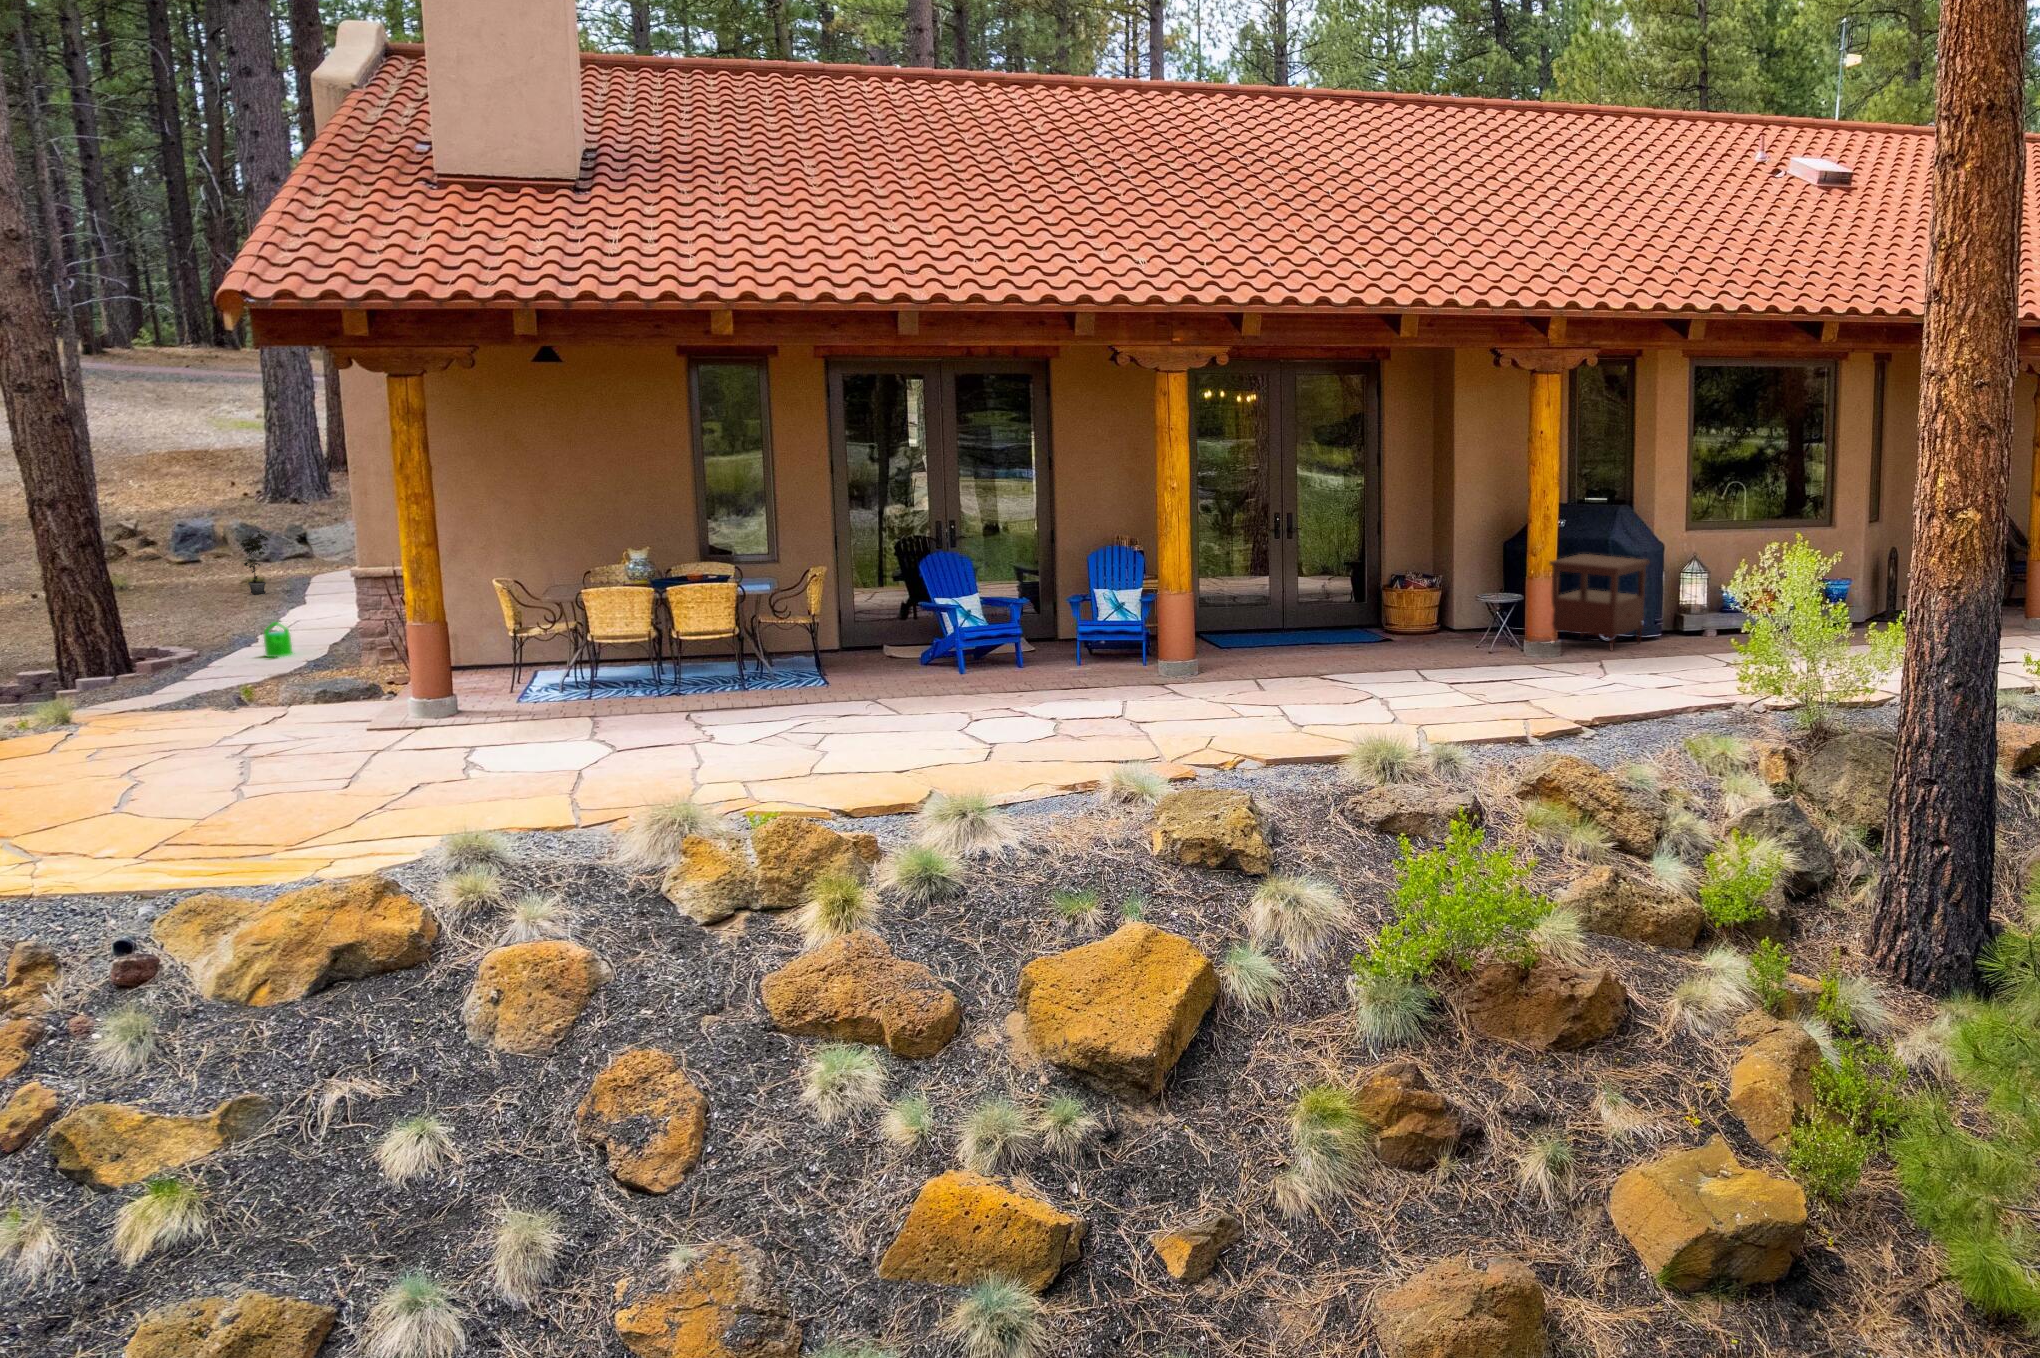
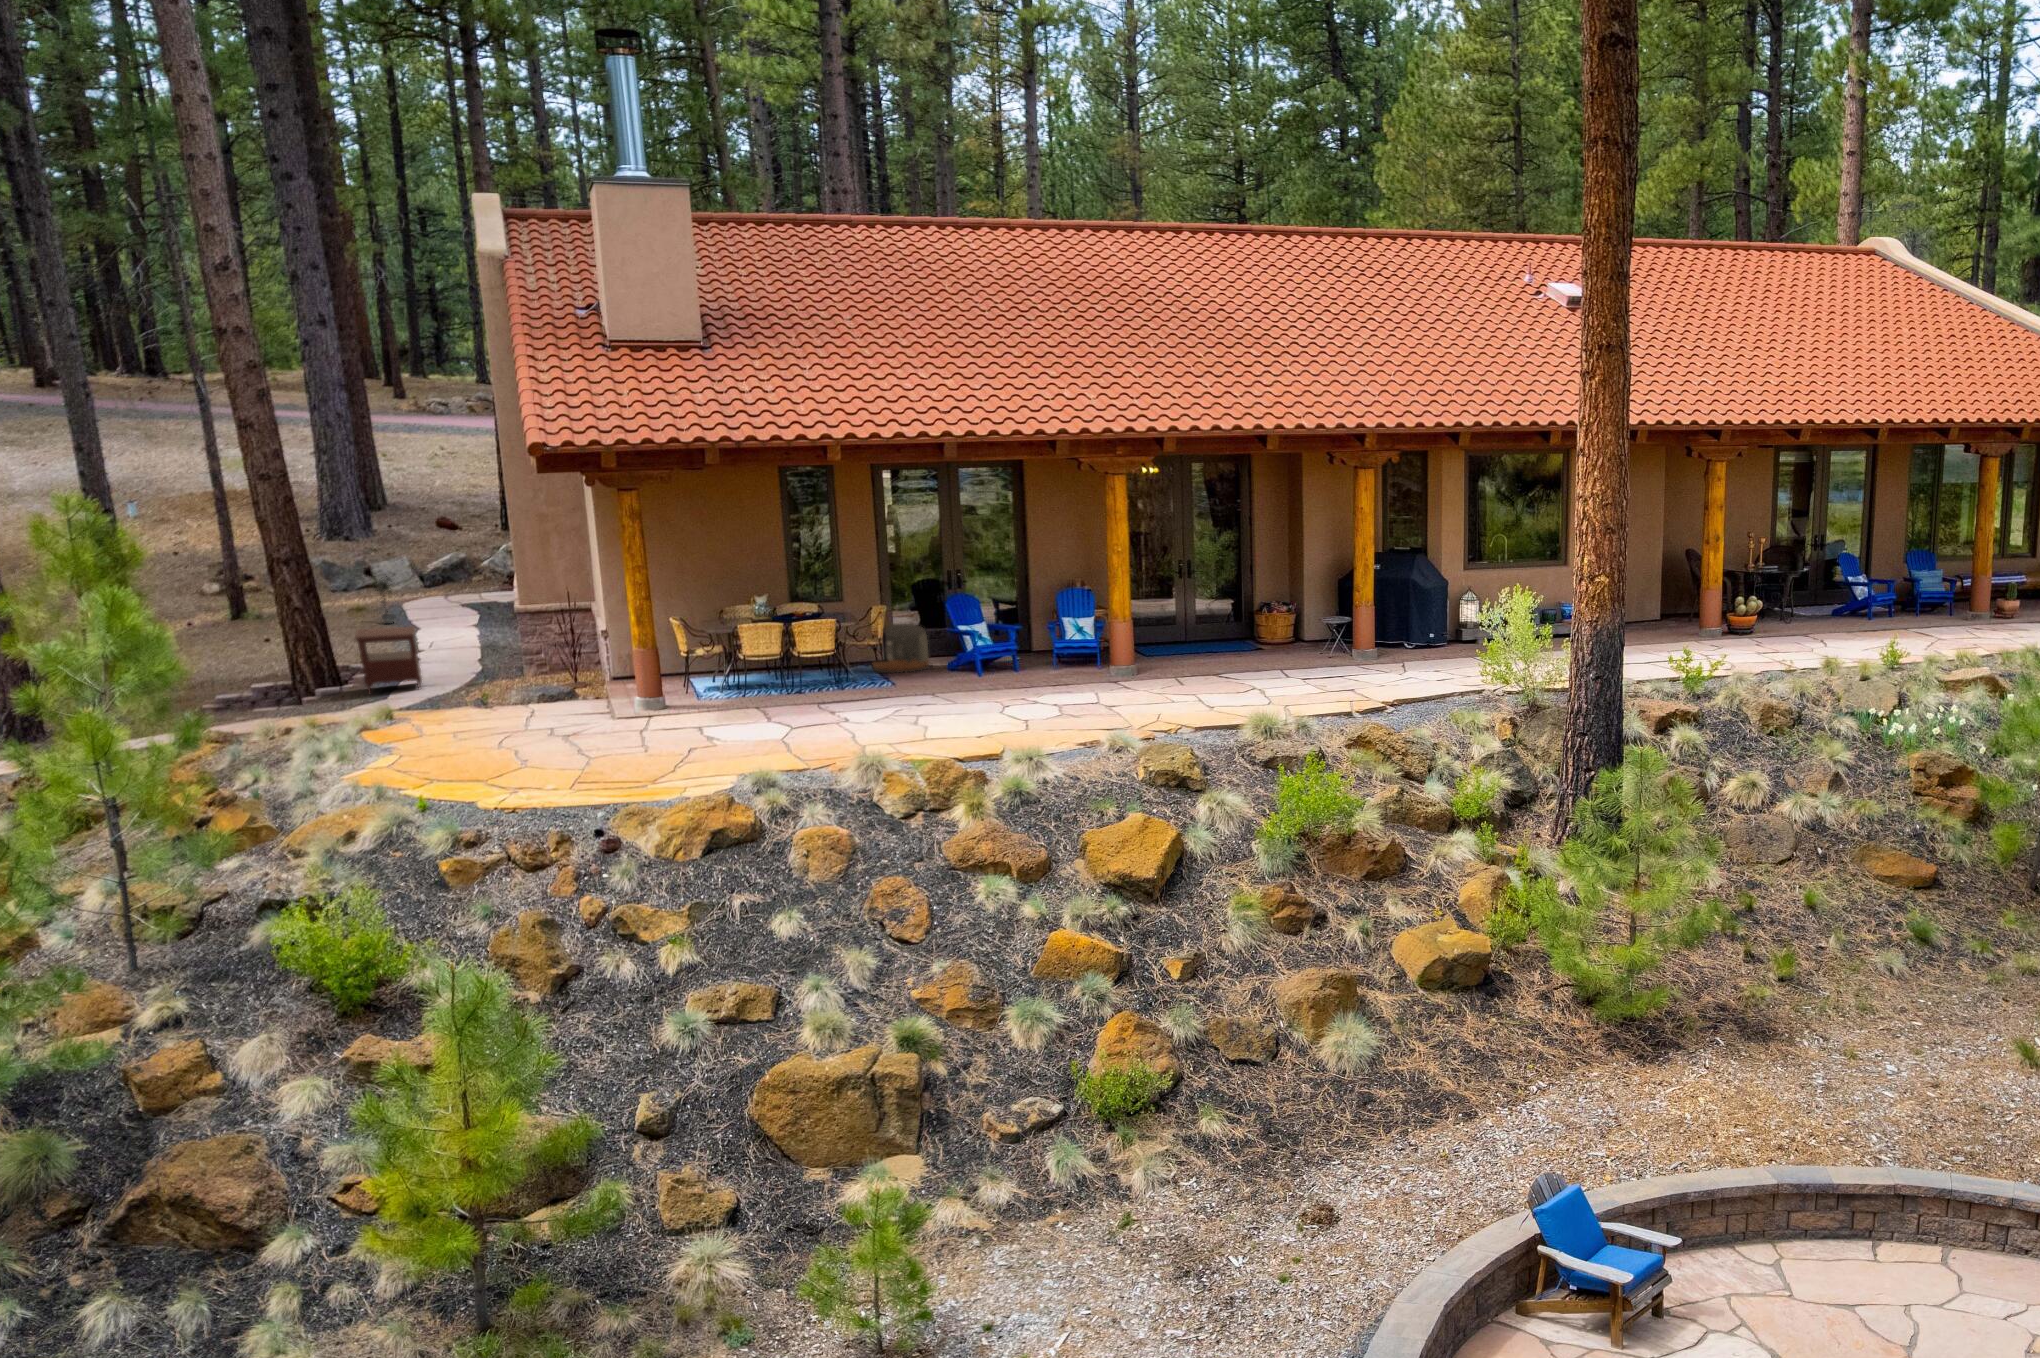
side table: present [1549,554,1649,650] -> present [355,627,422,693]
pouf: none [813,594,897,666] -> present [873,624,929,673]
watering can: present [264,622,292,657] -> none [450,647,473,674]

